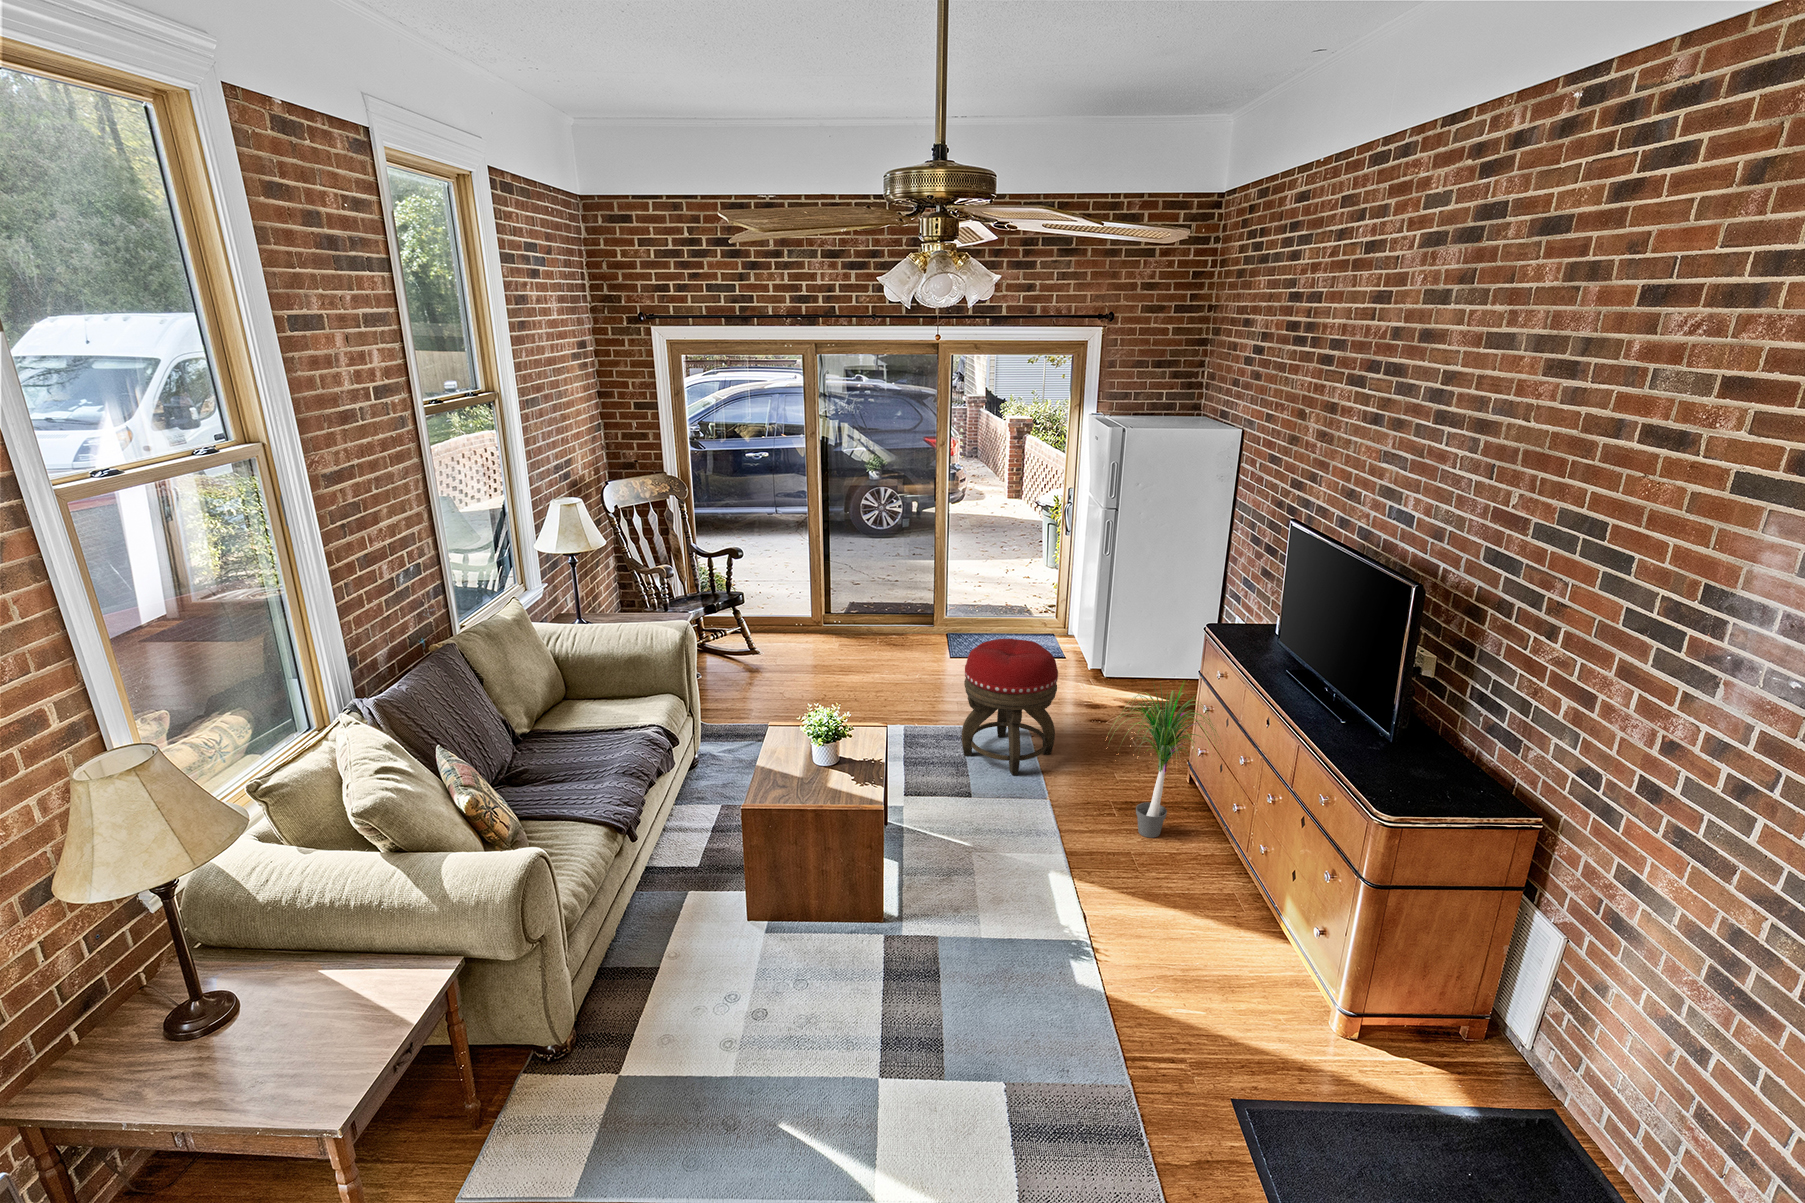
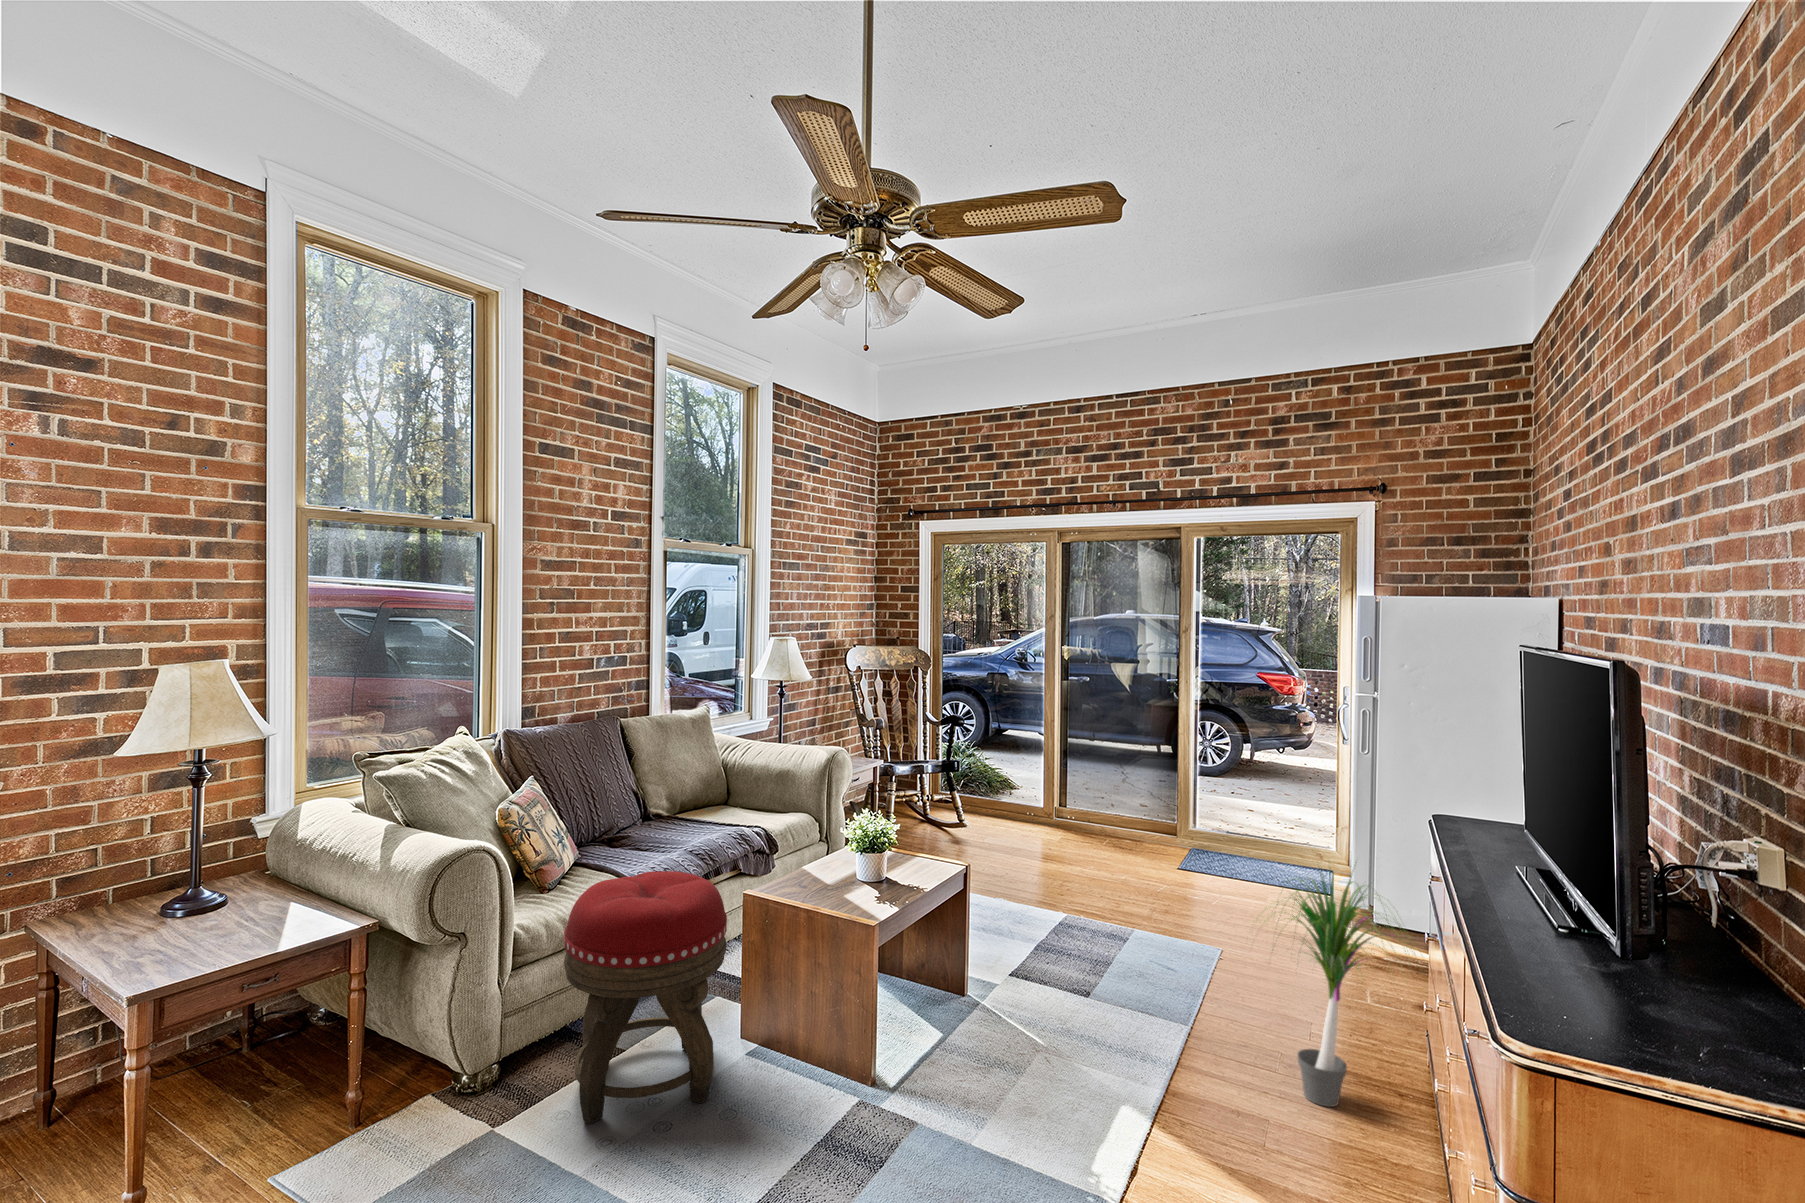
footstool: present [961,639,1058,775] -> present [564,871,727,1124]

